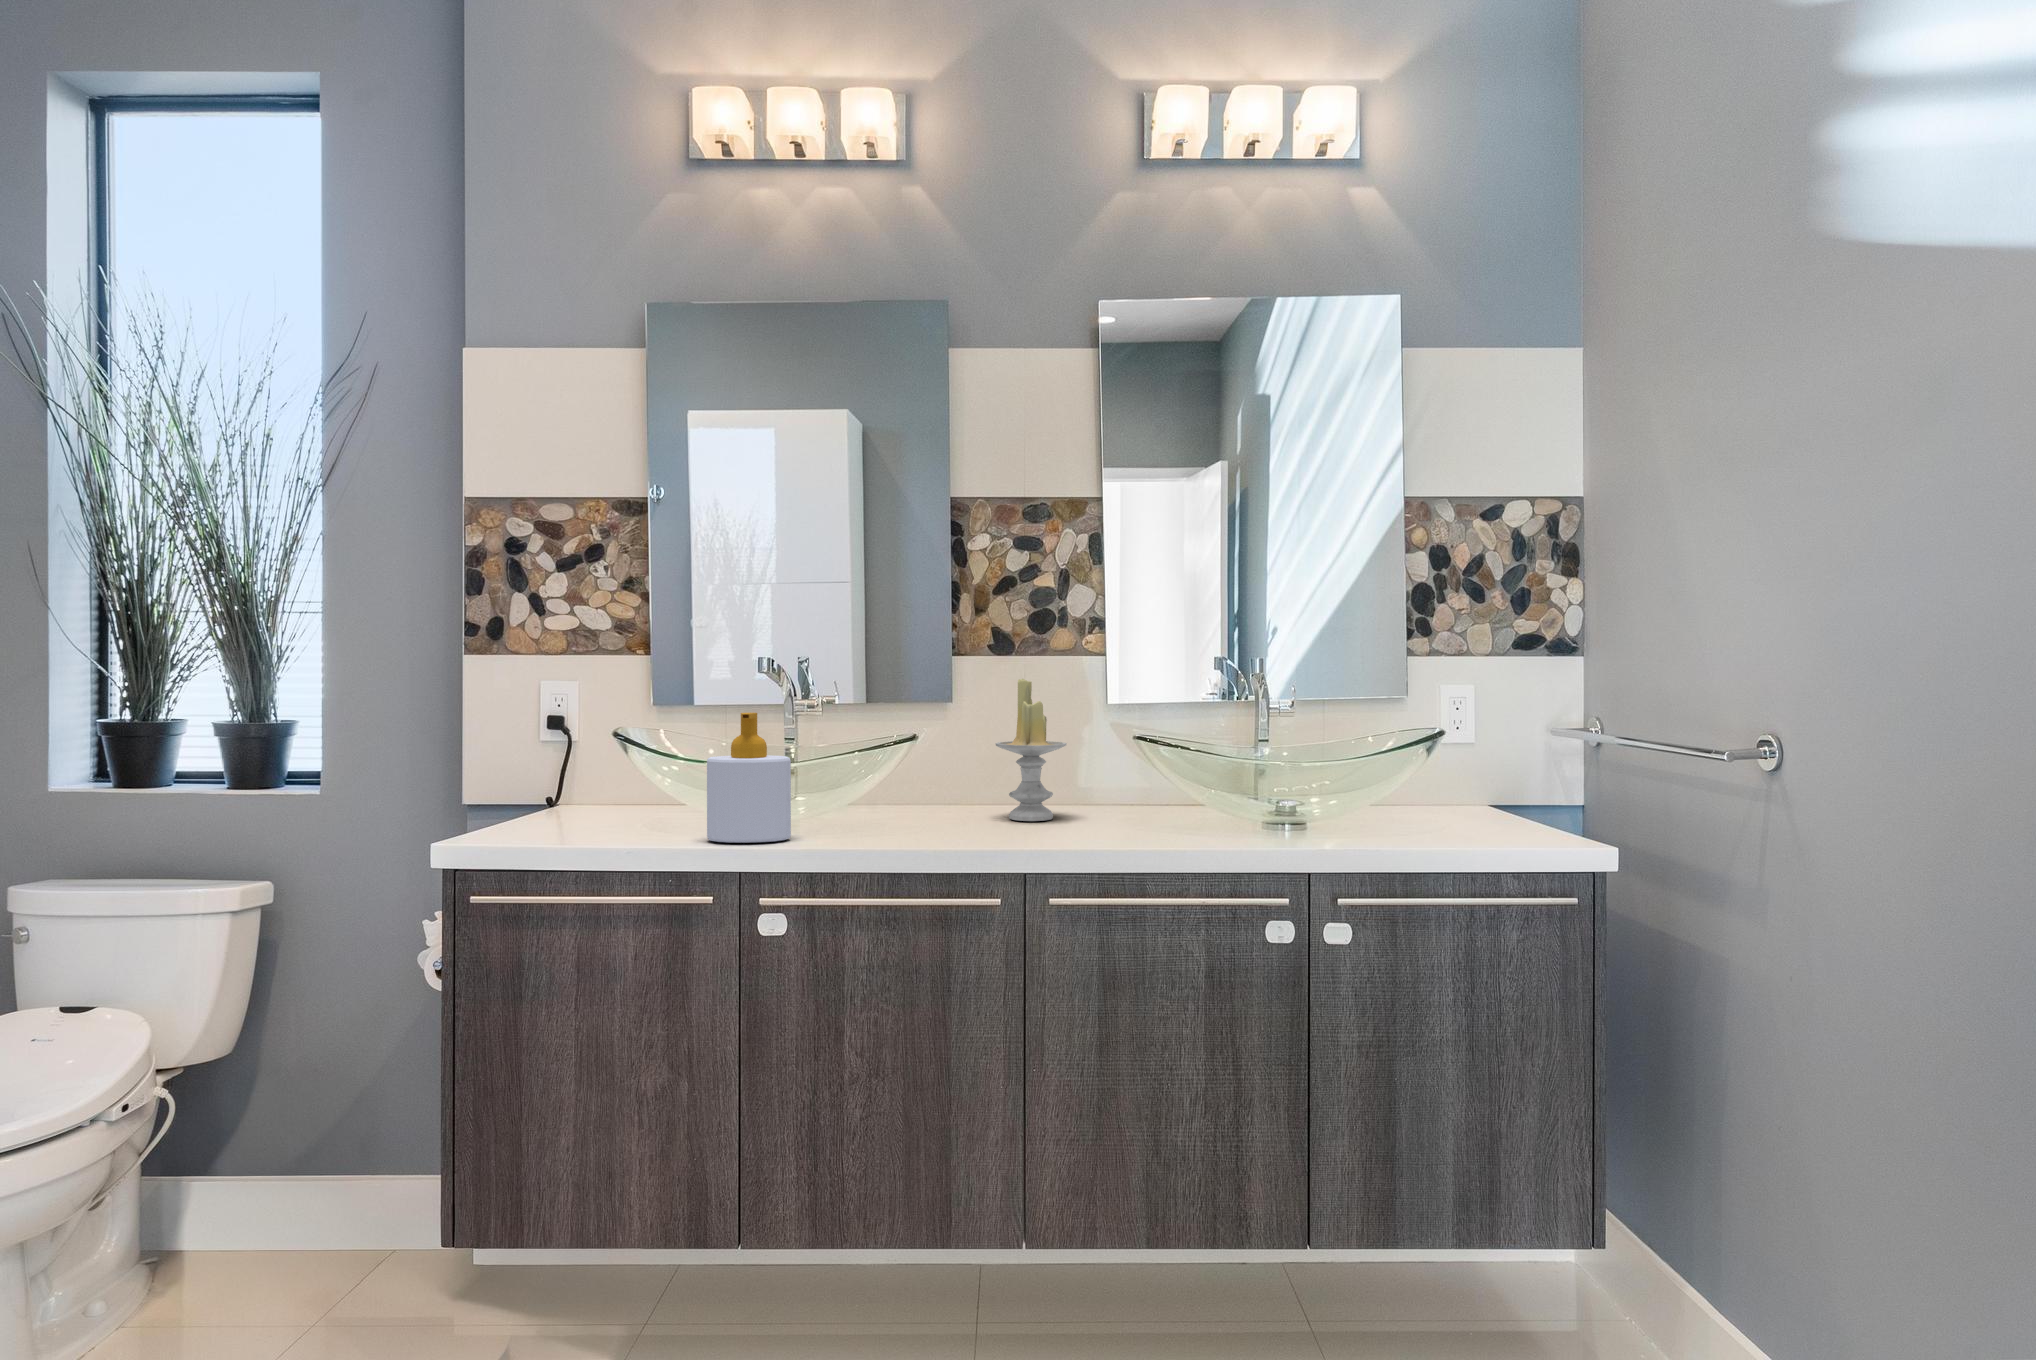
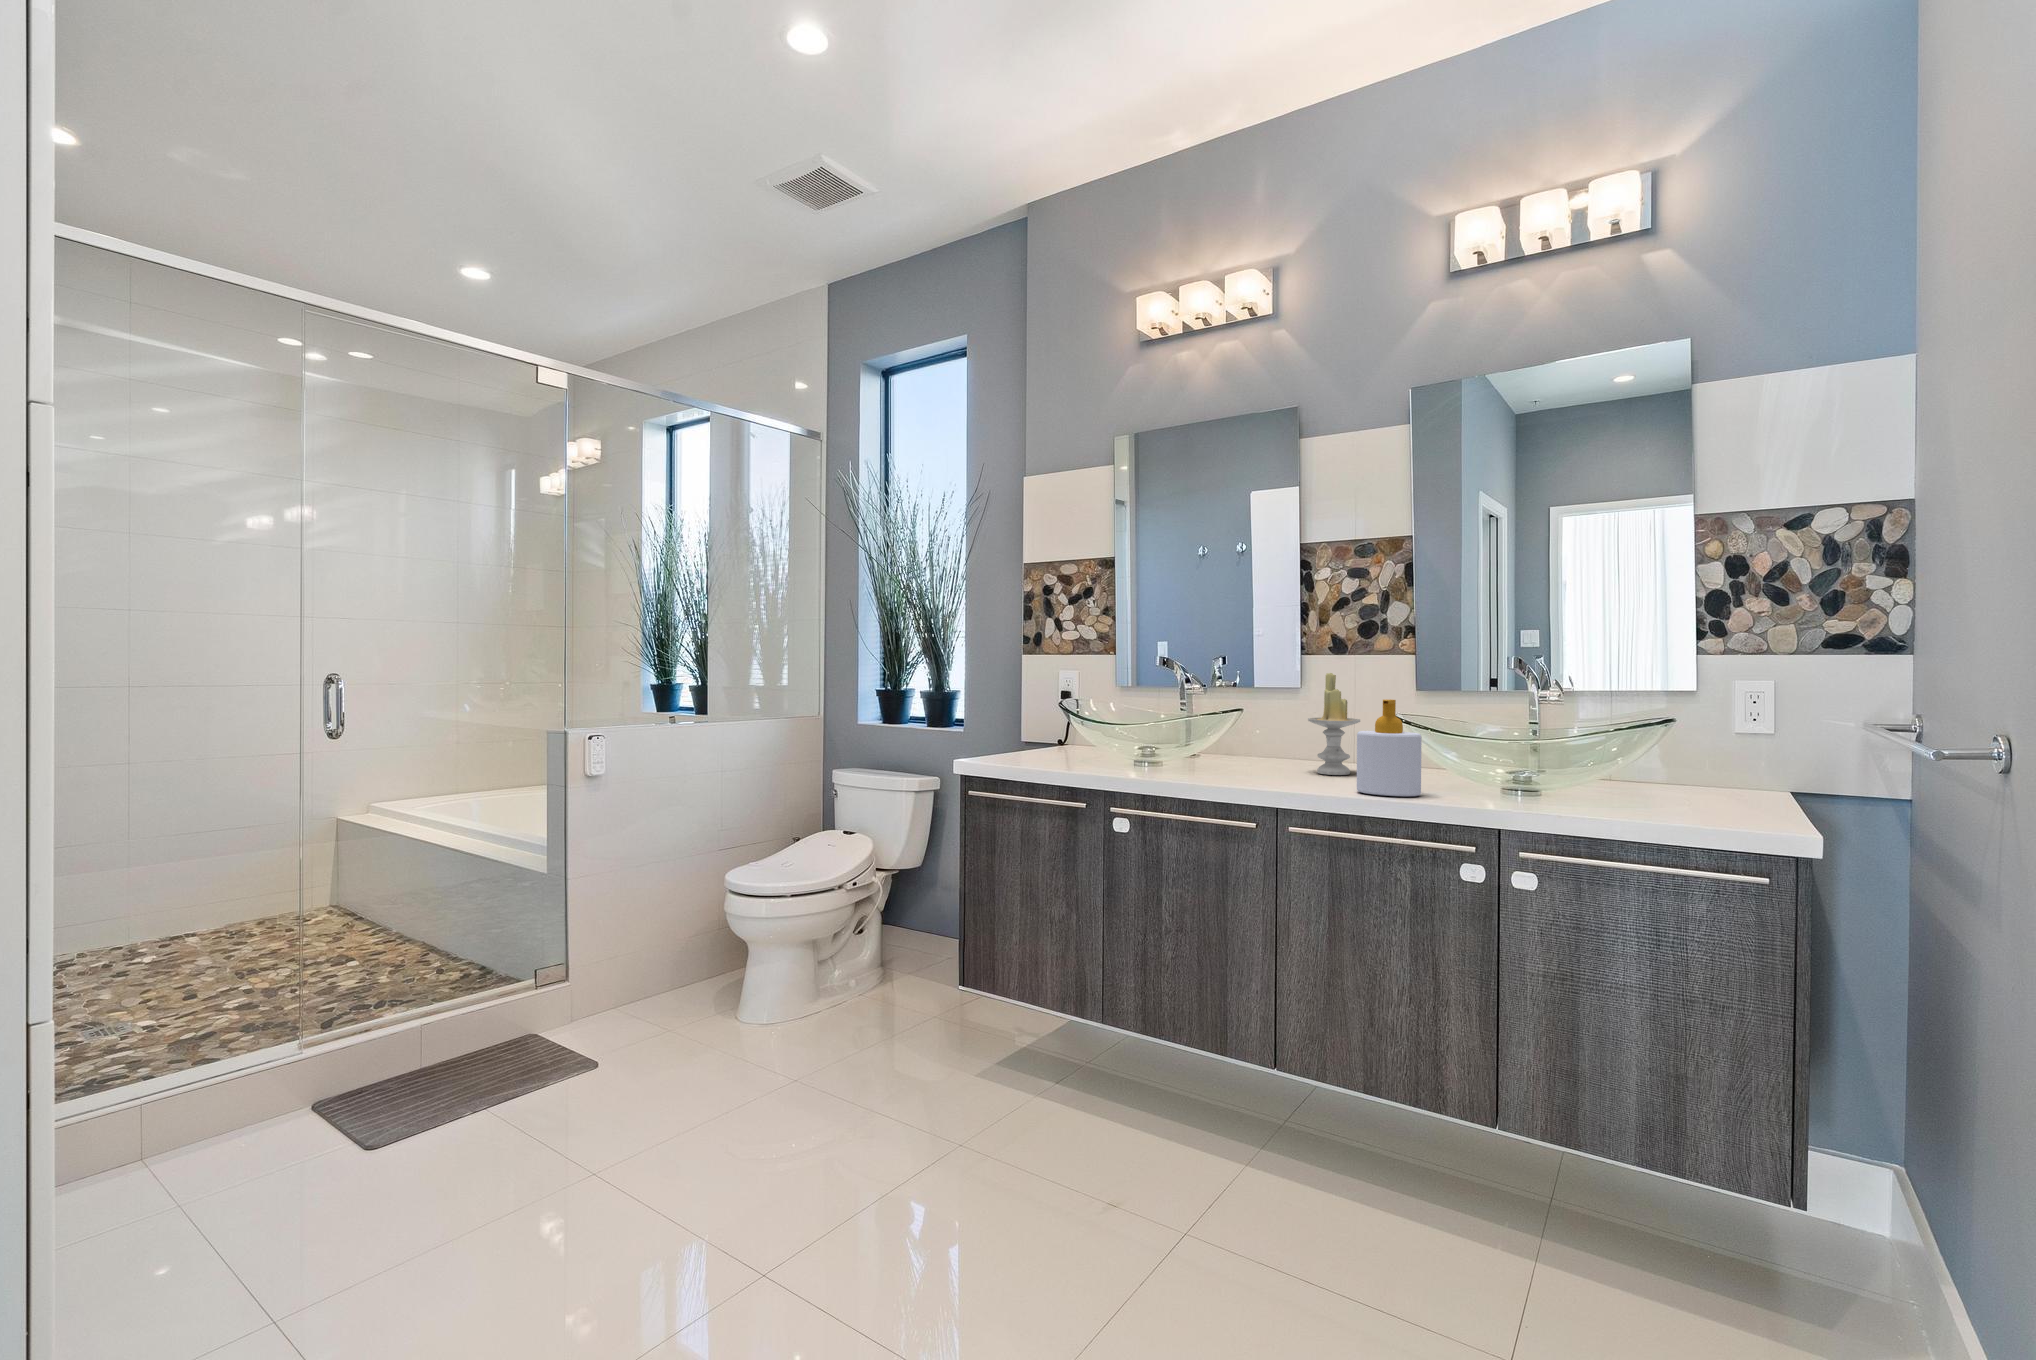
soap bottle: present [707,713,791,843] -> present [1357,699,1422,796]

